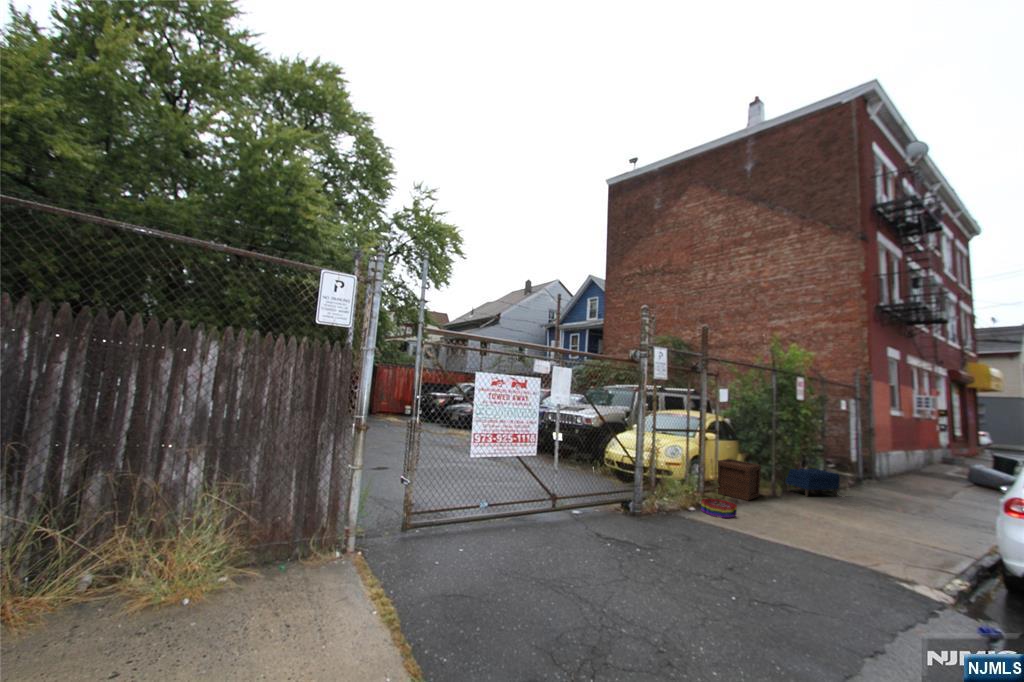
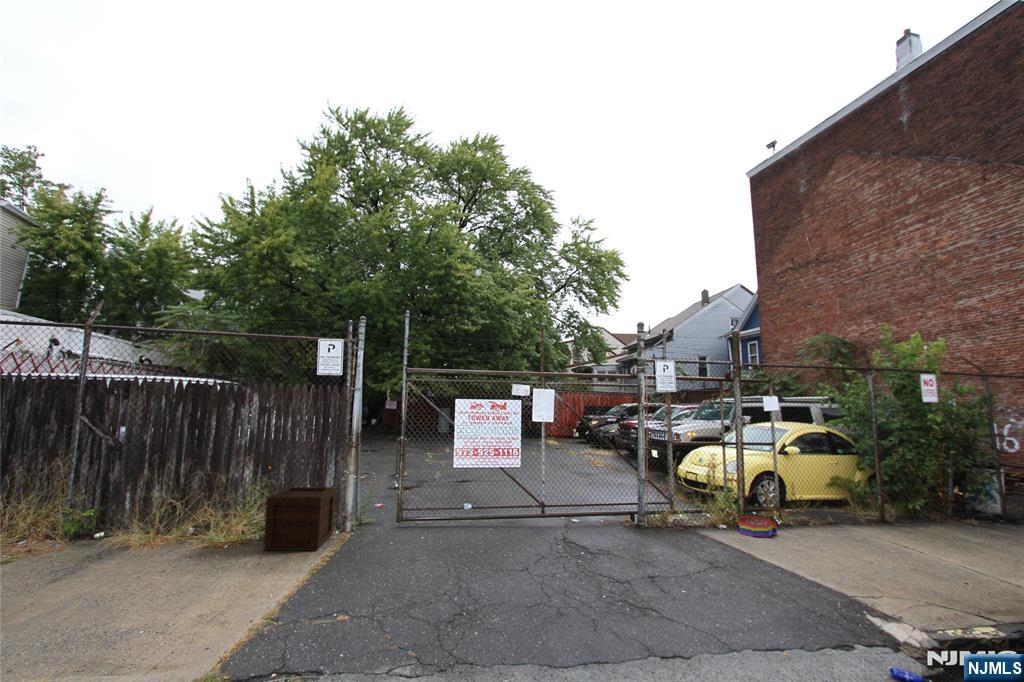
wooden crate: present [714,459,761,501] -> present [263,487,335,551]
bench: present [786,468,840,497] -> none [918,488,1007,526]

